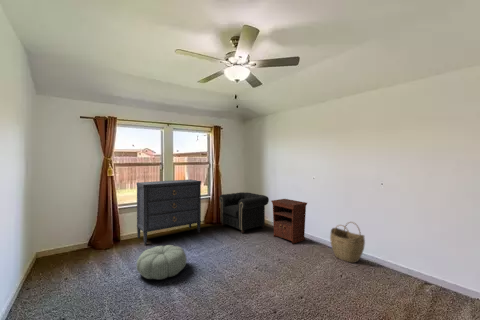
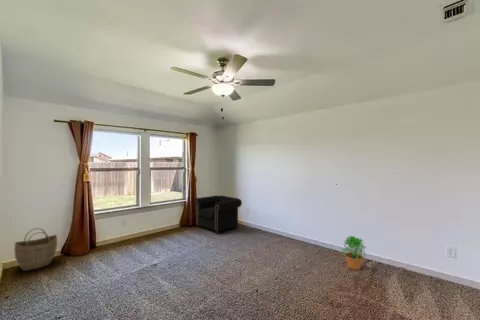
dresser: present [136,179,201,244] -> none [112,184,179,249]
nightstand: present [271,199,307,244] -> none [245,201,278,242]
woven basket: present [330,222,365,263] -> present [14,228,57,271]
potted plant: none [383,241,417,282] -> present [343,236,365,270]
pouf: present [137,245,187,279] -> none [119,248,169,282]

